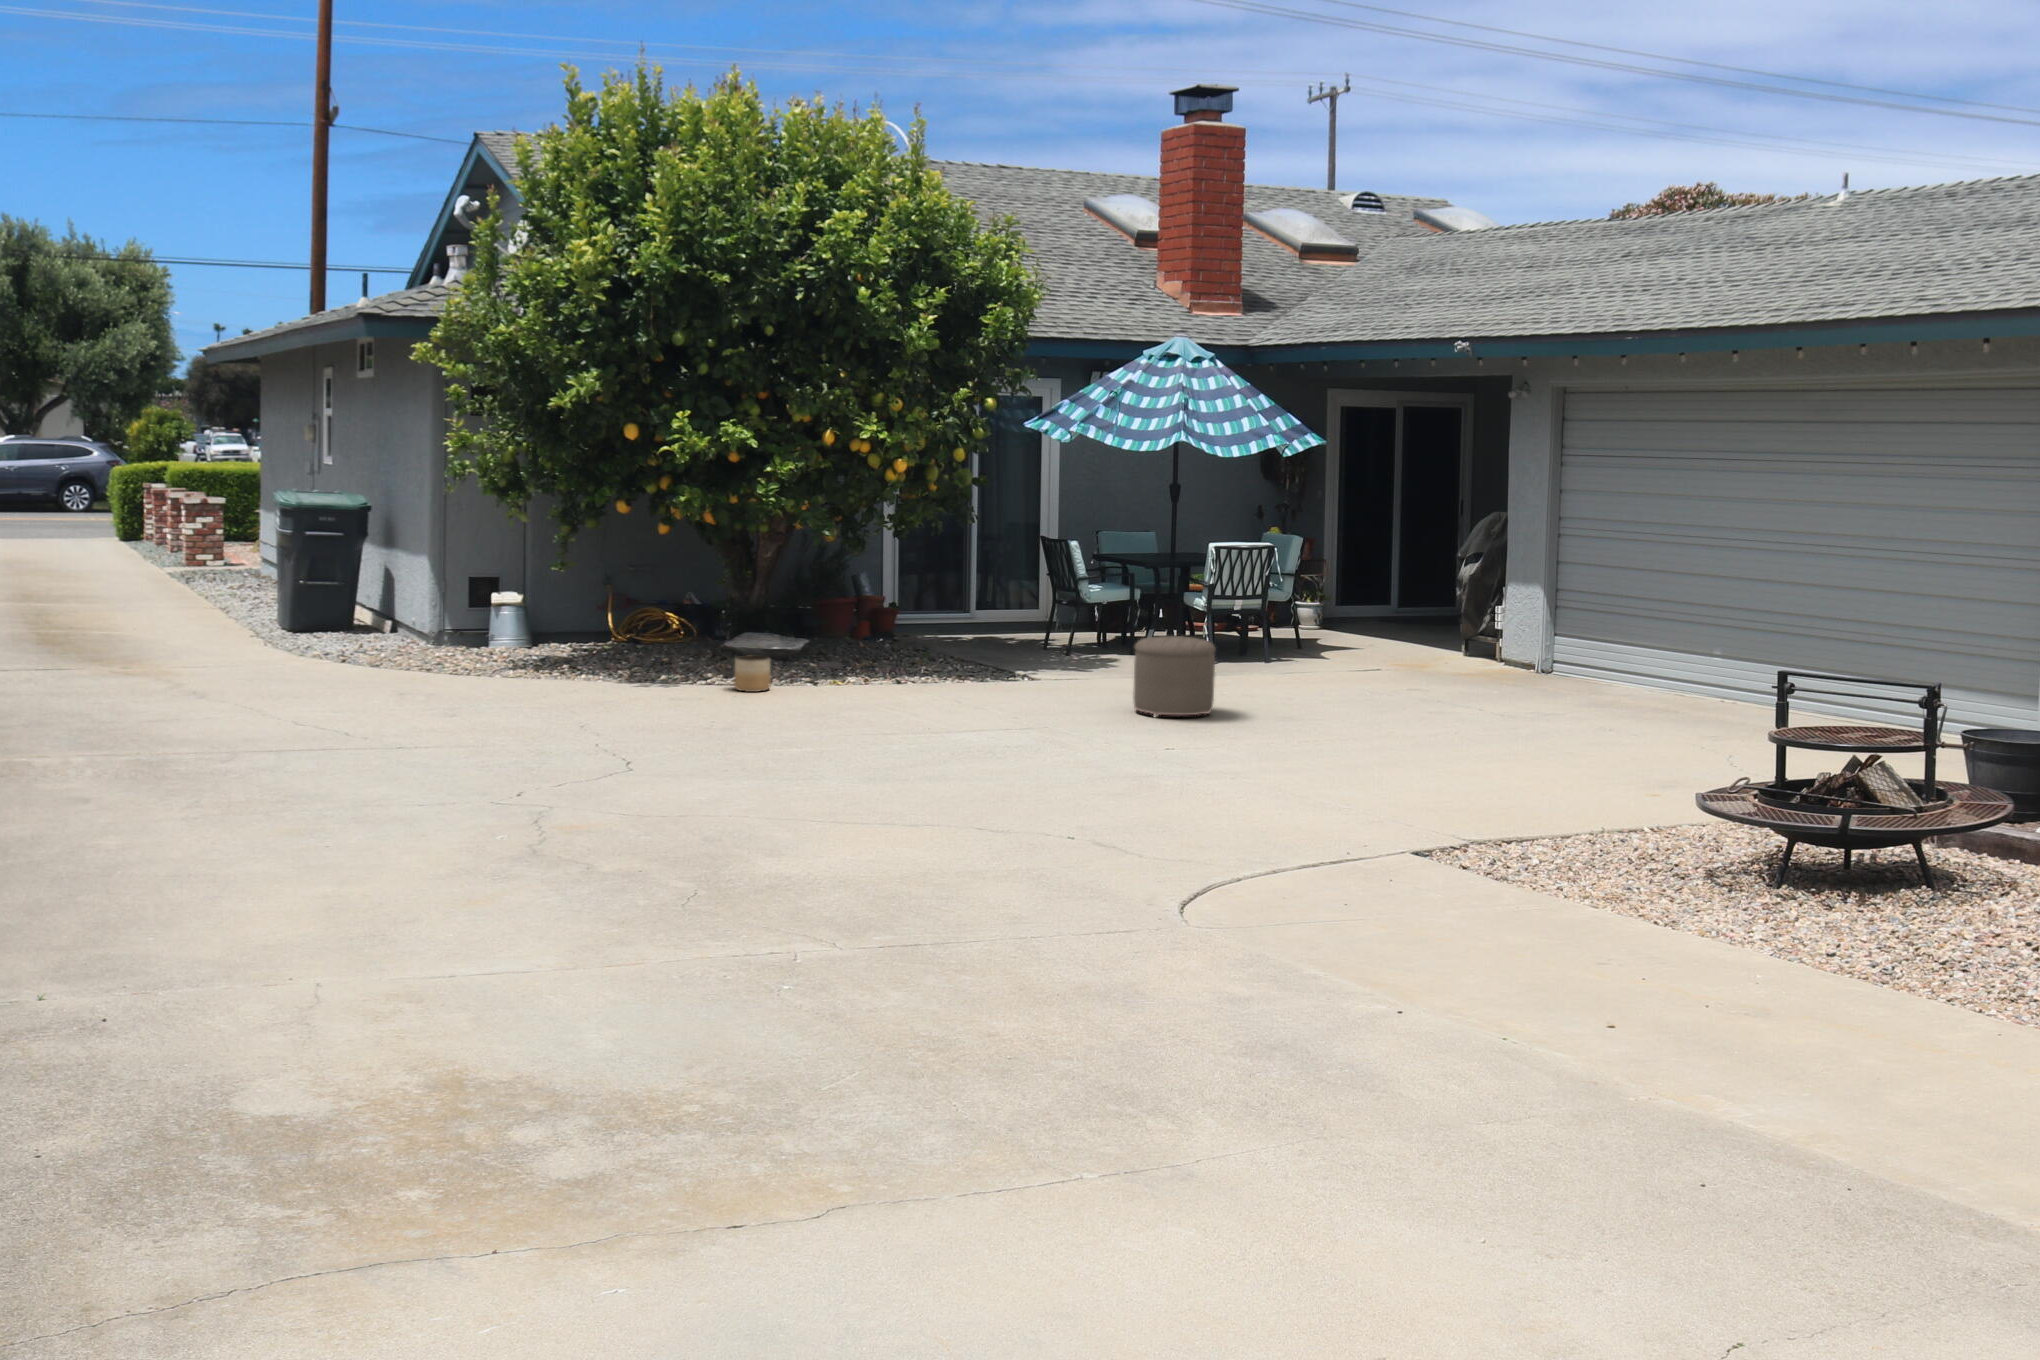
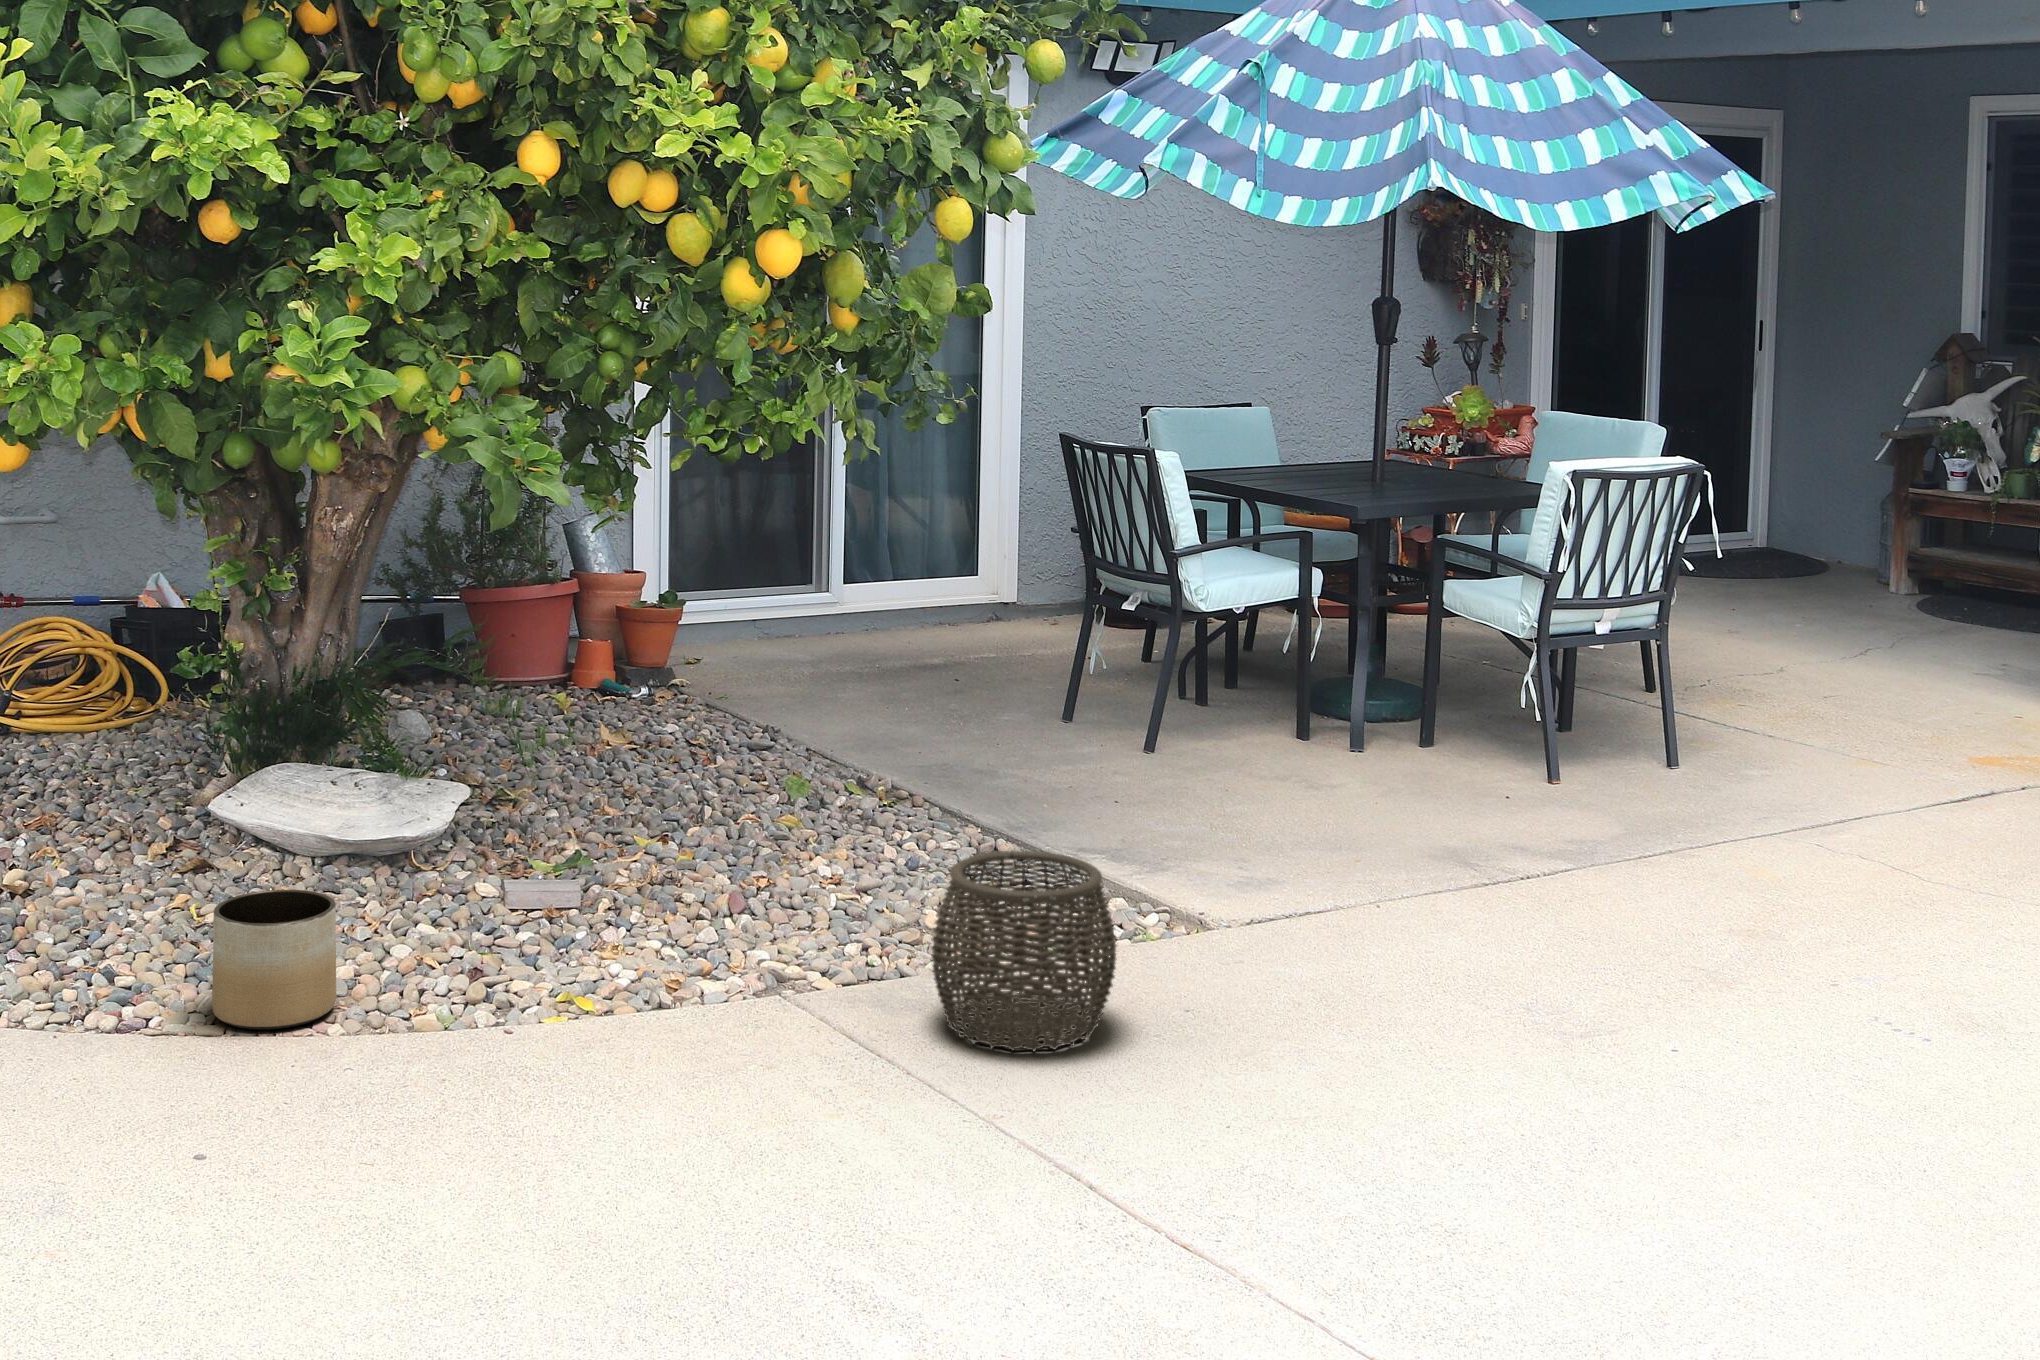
ottoman: present [1133,636,1216,717] -> none [1596,818,1899,1141]
woven basket: none [946,648,1002,701] -> present [931,851,1117,1051]

